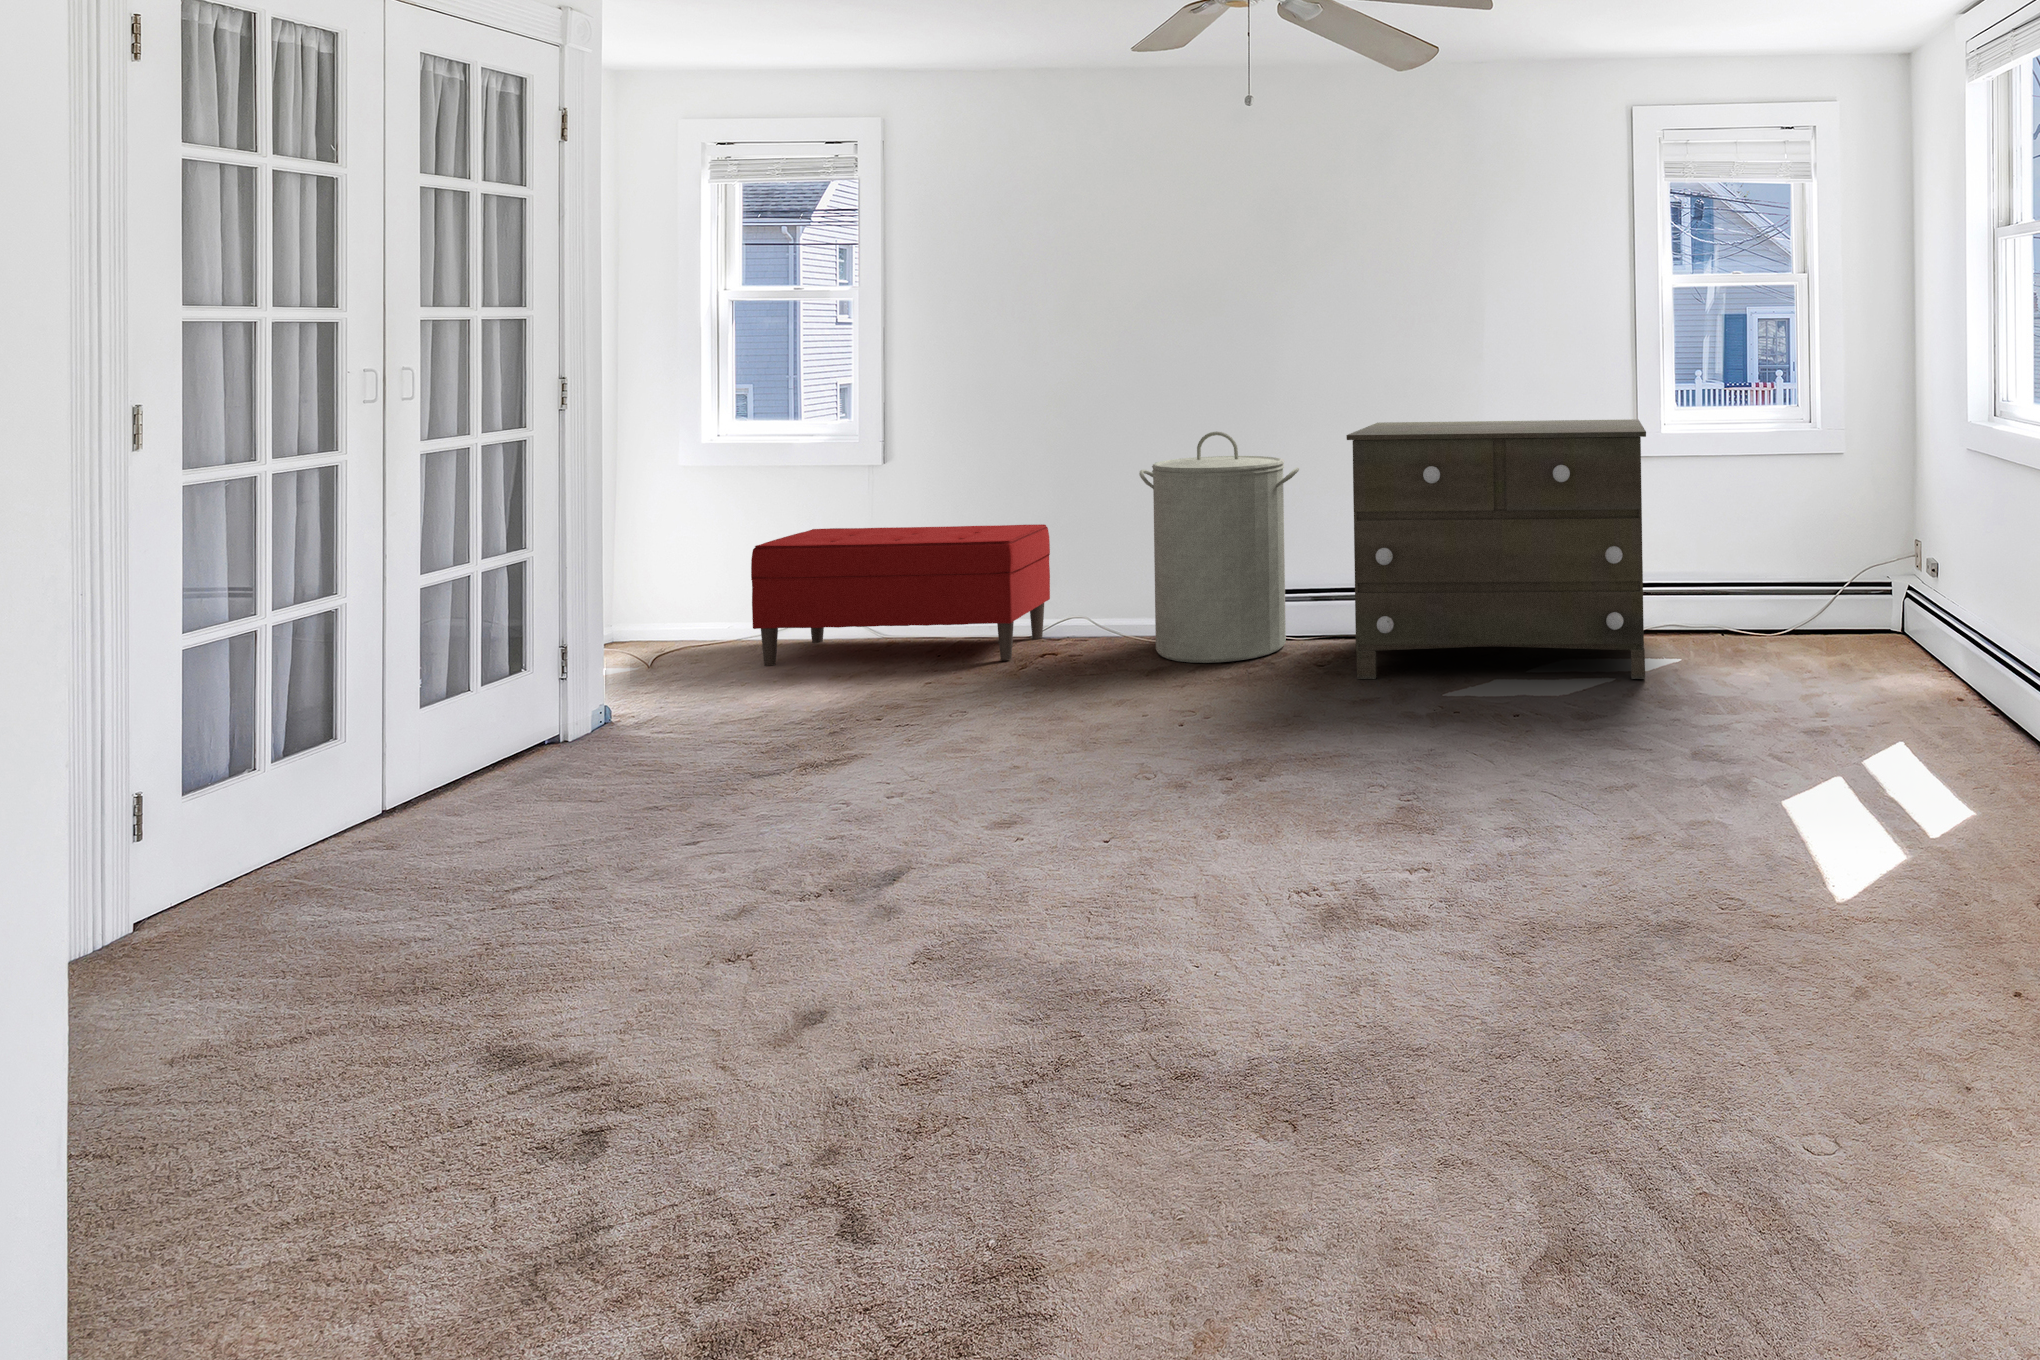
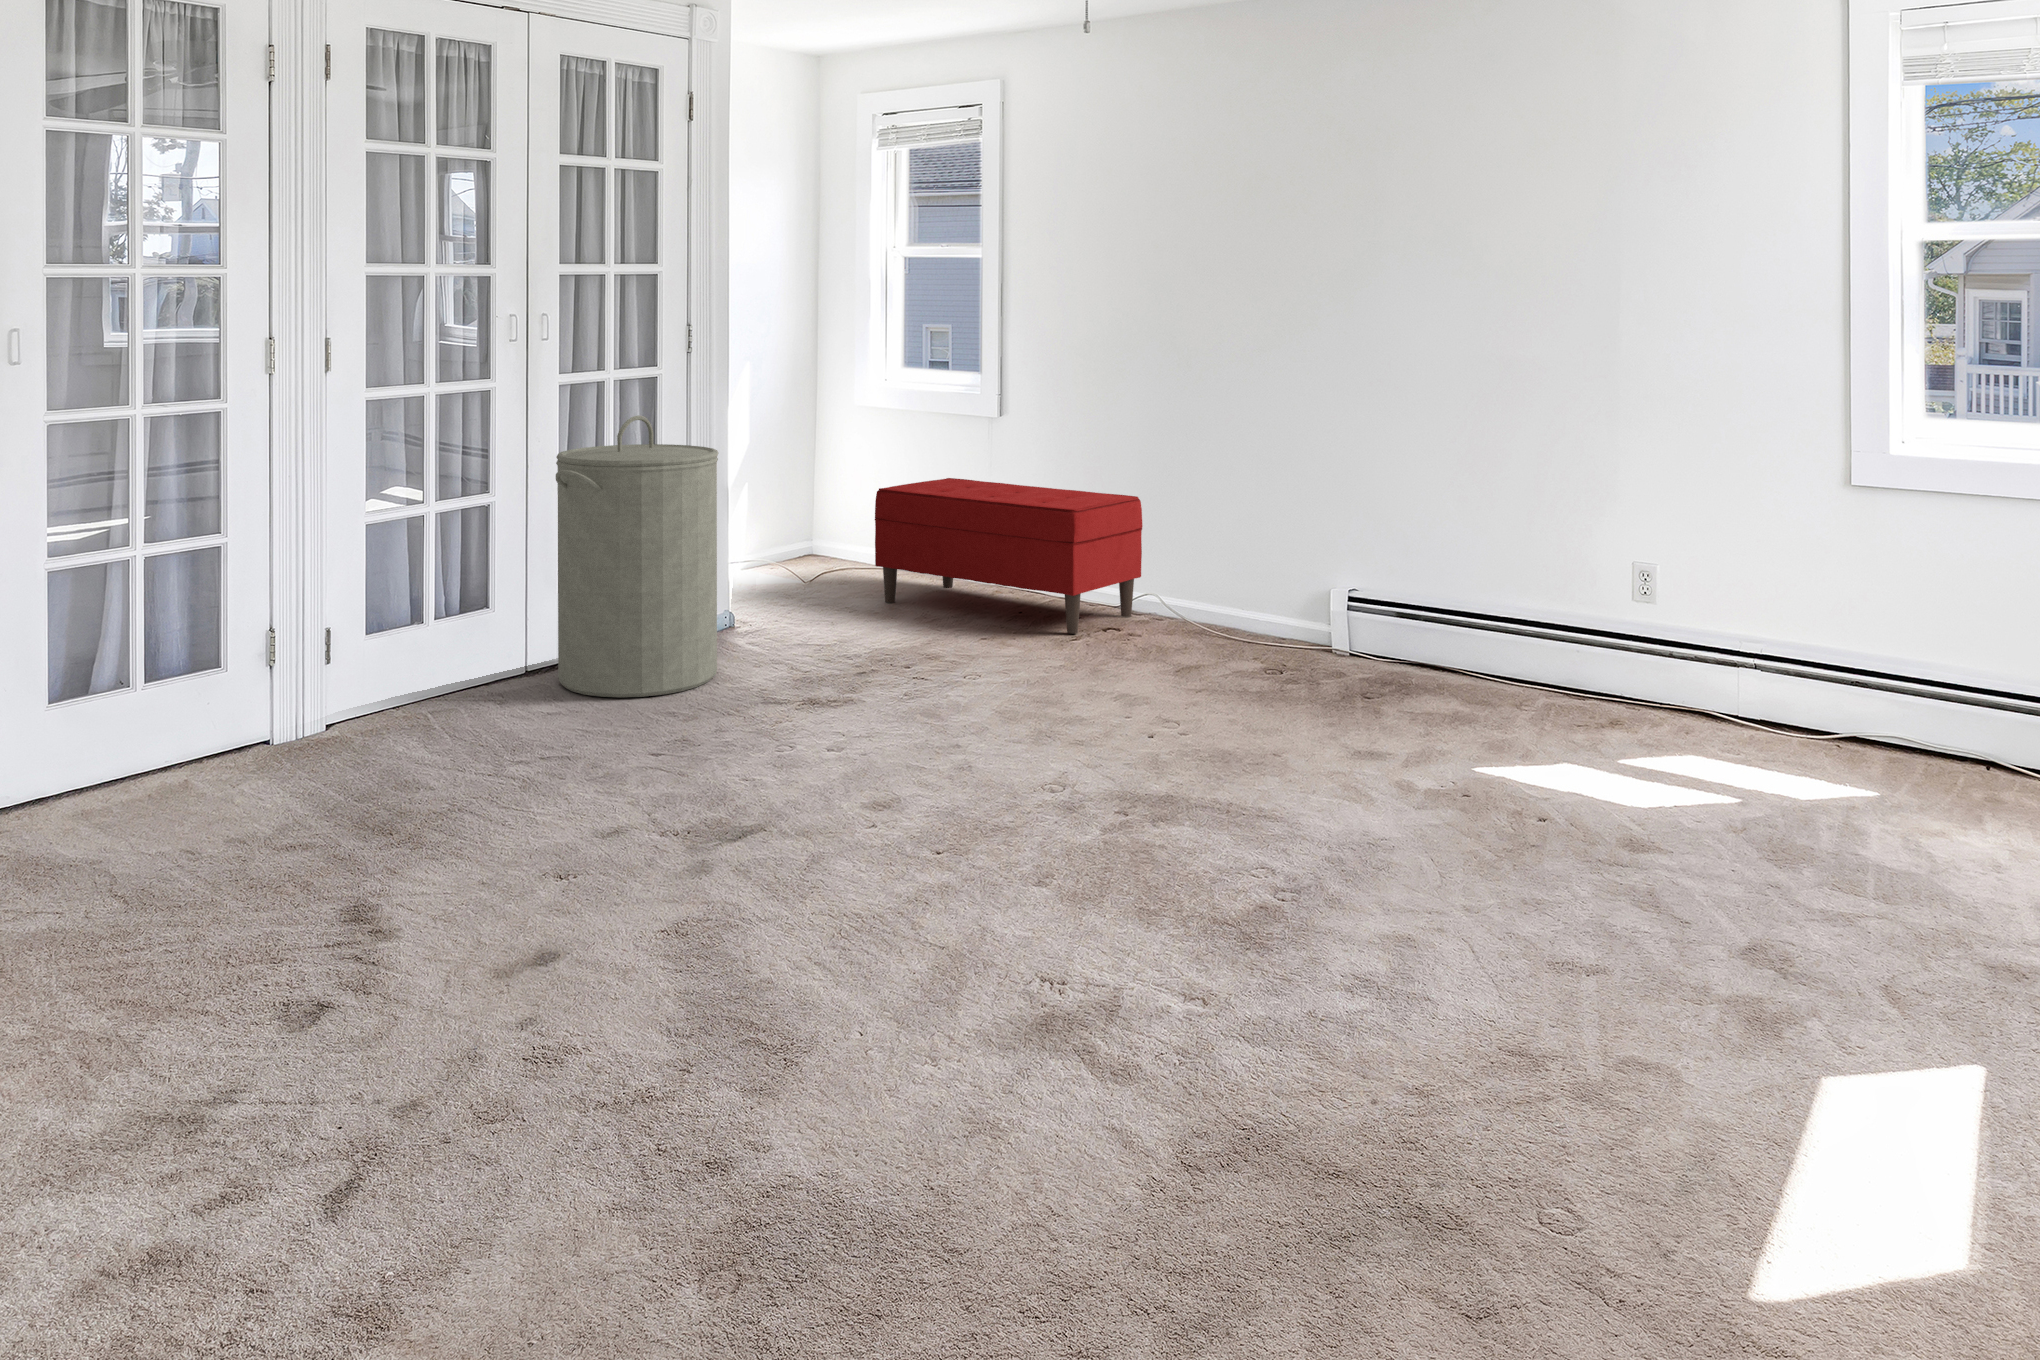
dresser: present [1346,419,1646,679] -> none [1383,412,1854,805]
laundry hamper: present [1139,431,1299,663] -> present [556,415,718,697]

